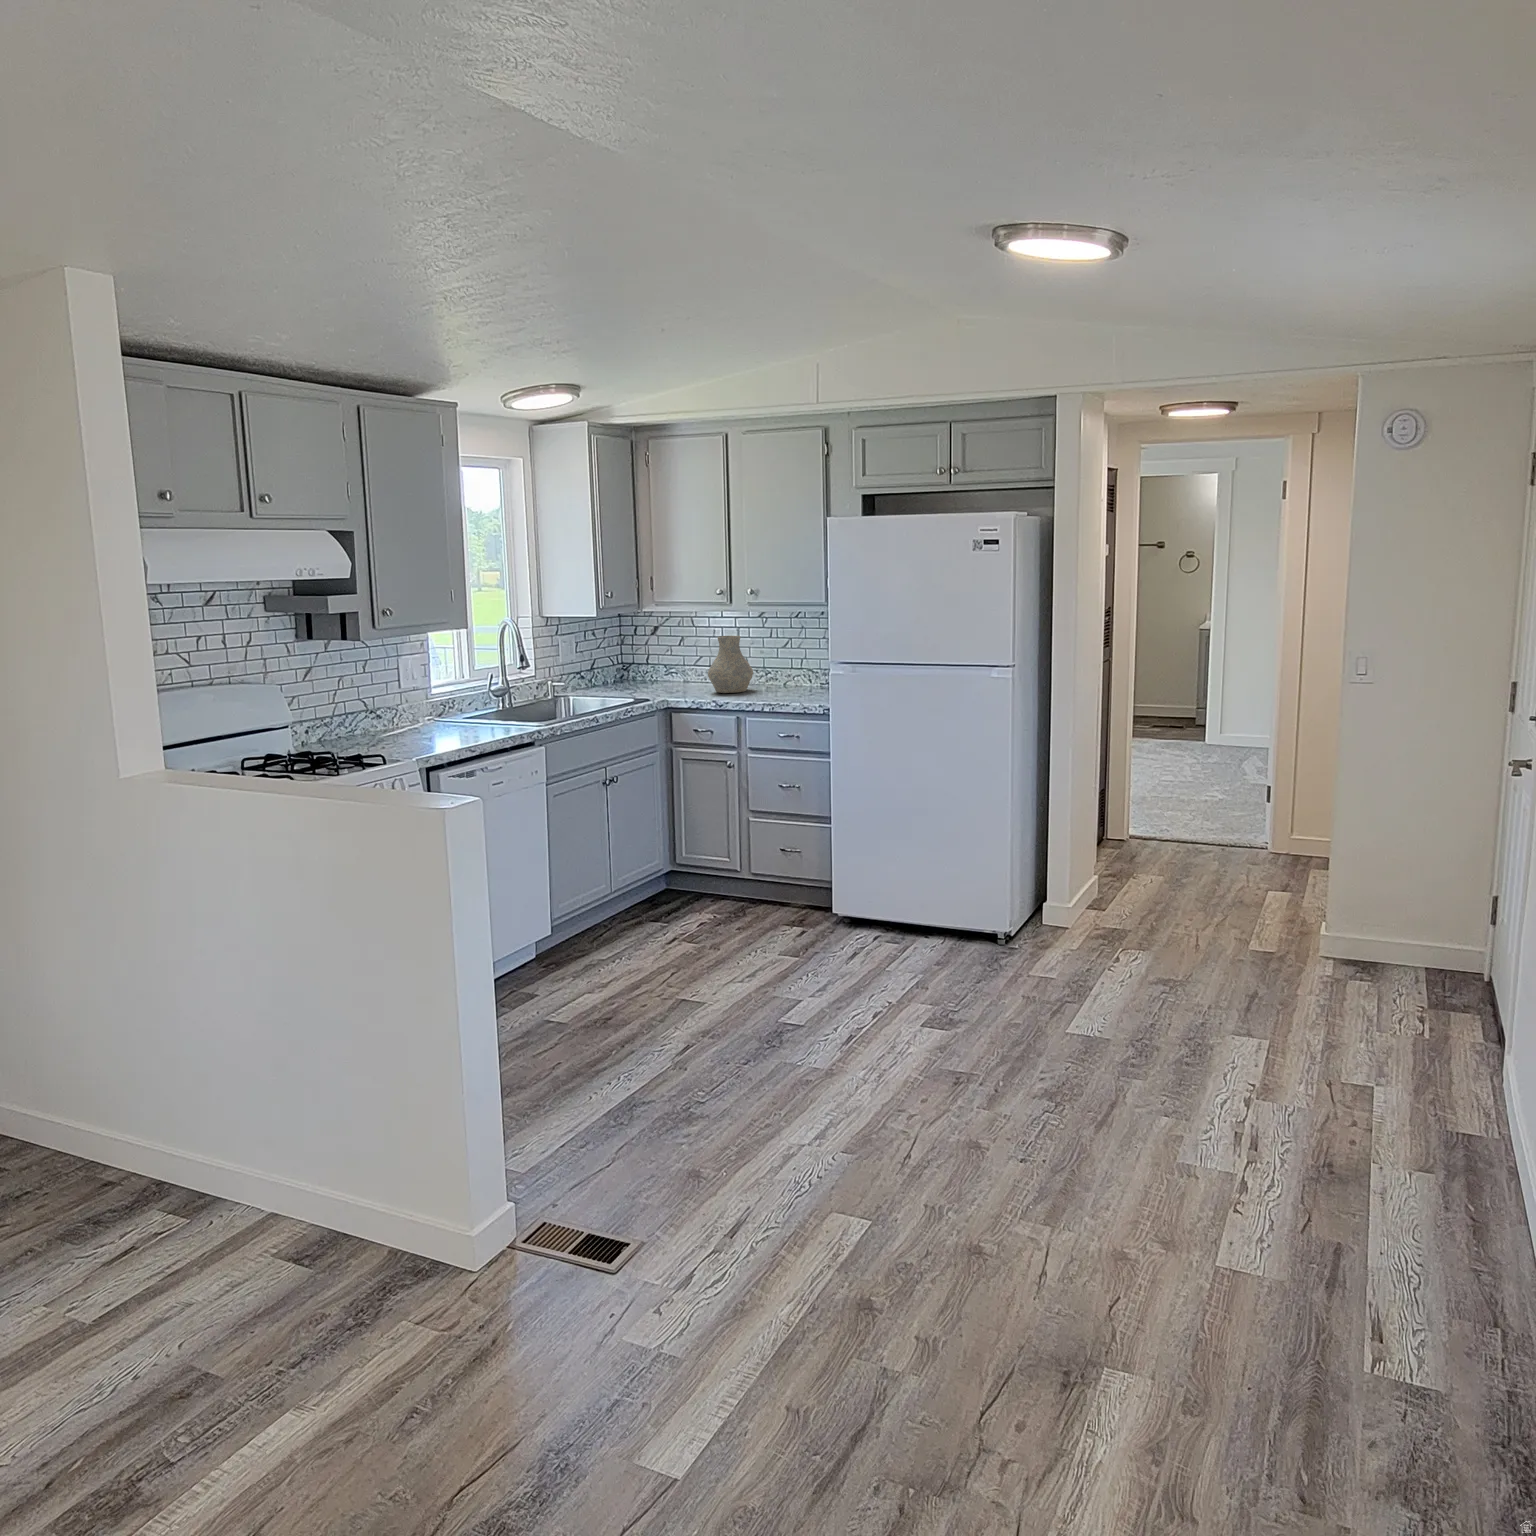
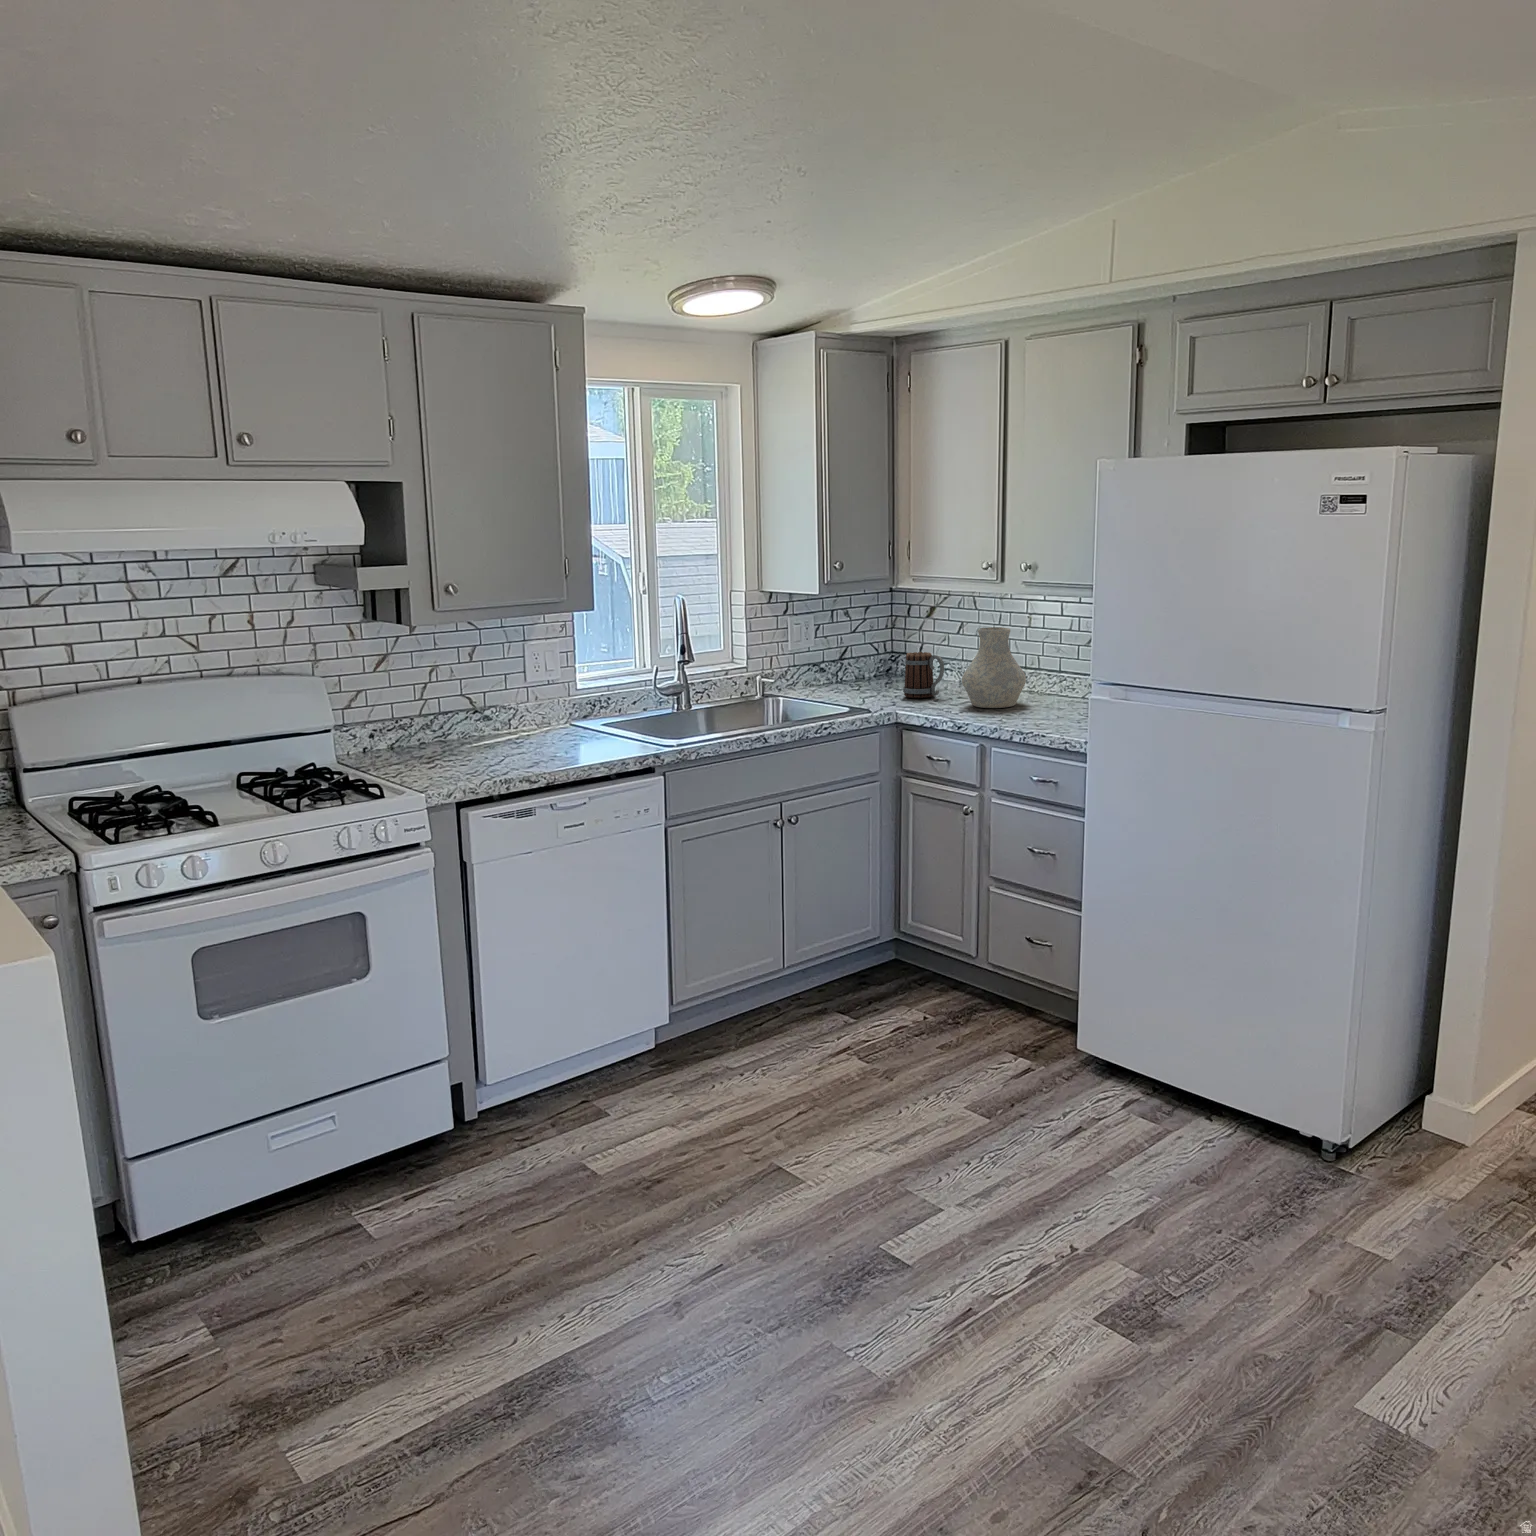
mug: none [656,658,688,692] -> present [903,652,944,698]

